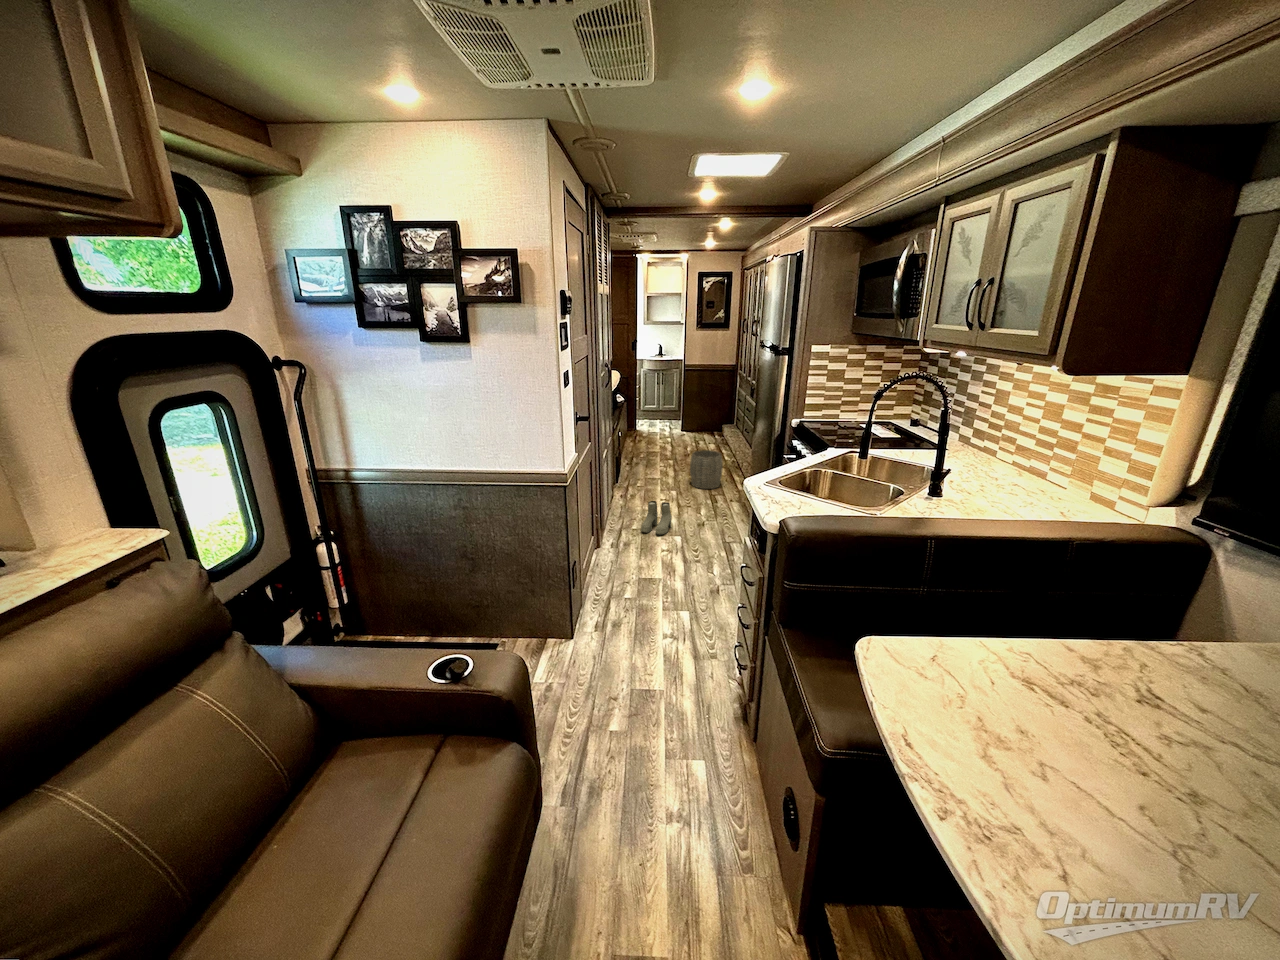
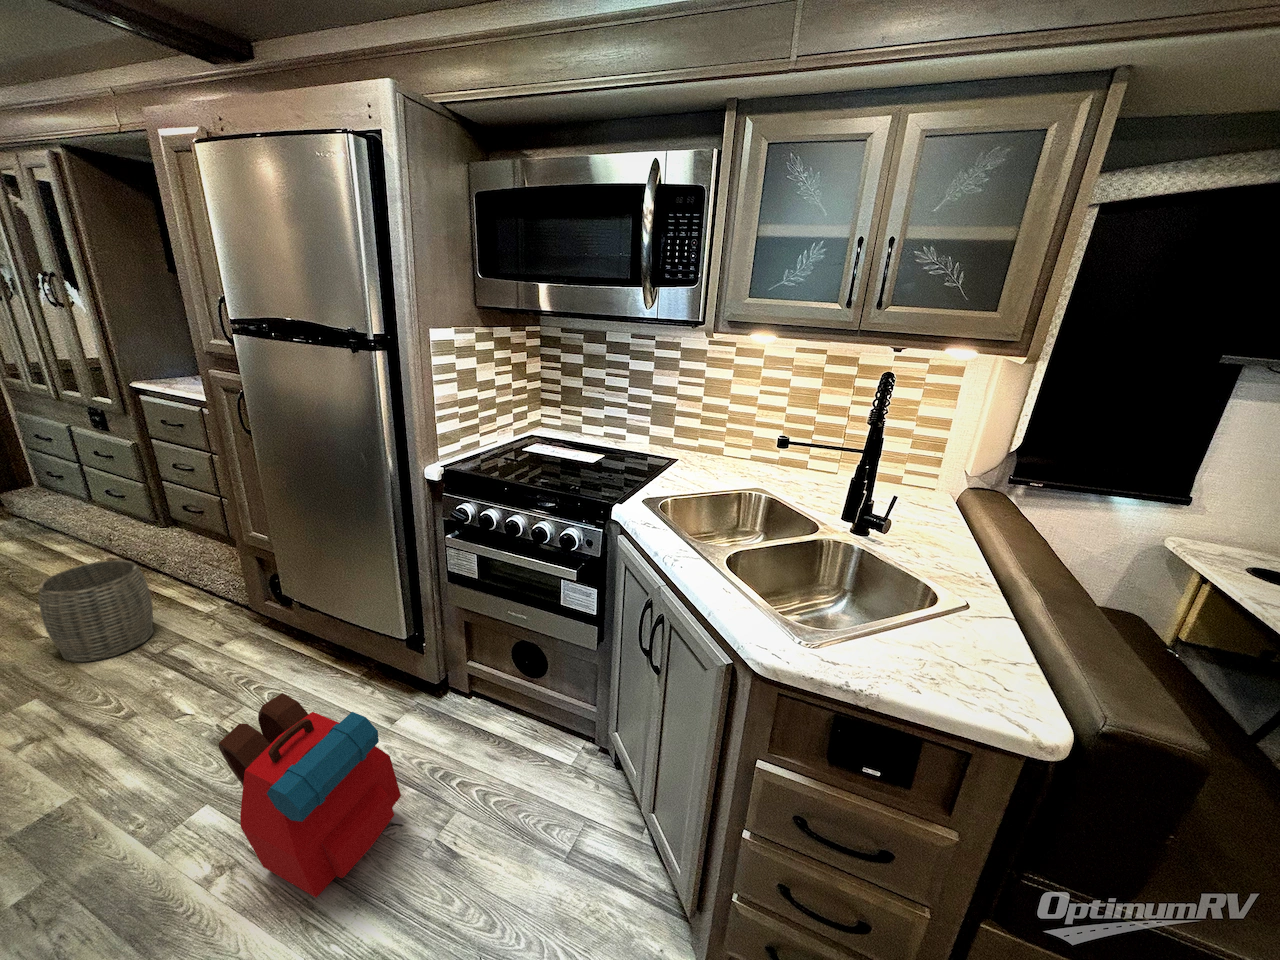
backpack: none [670,496,719,571] -> present [219,693,401,898]
boots: present [641,501,672,535] -> none [37,752,152,889]

